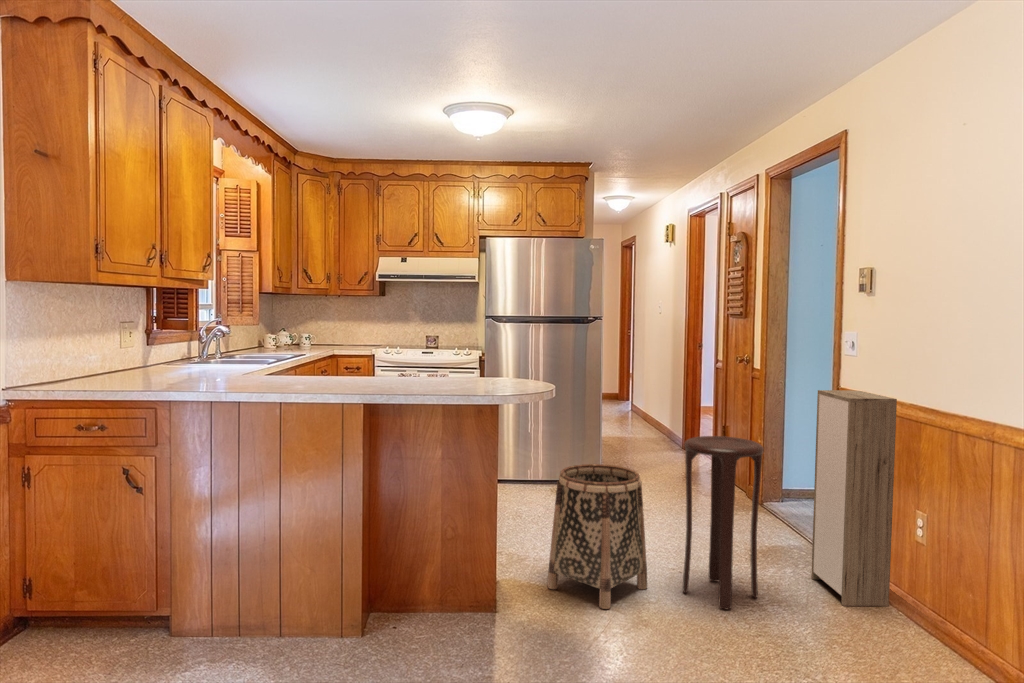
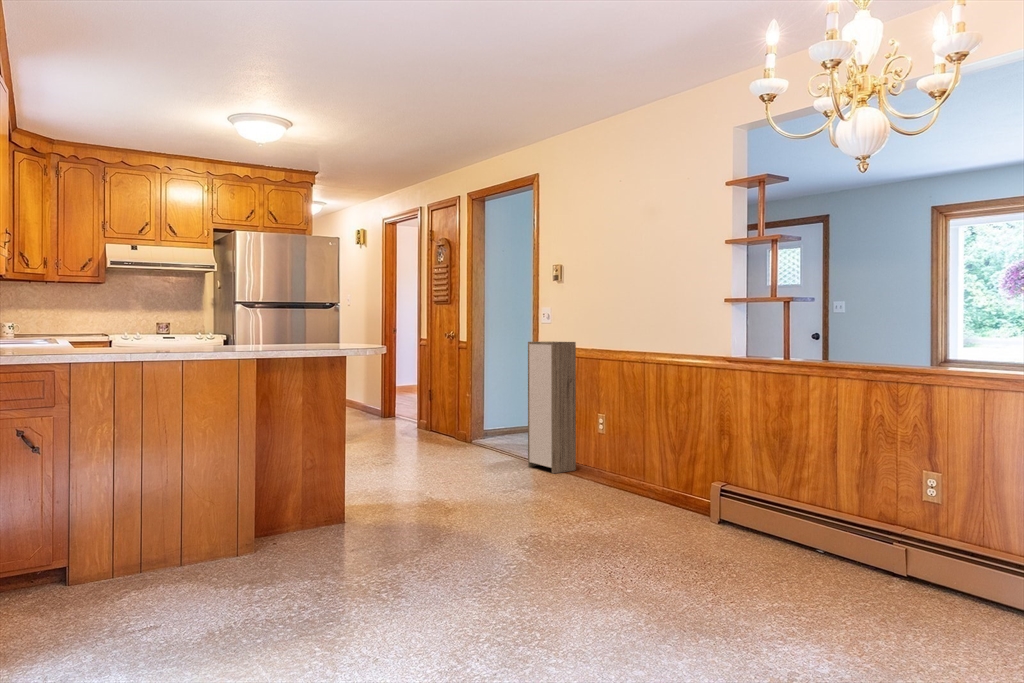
stool: present [682,436,764,609] -> none [456,374,507,484]
basket: present [548,464,647,609] -> none [369,401,436,494]

